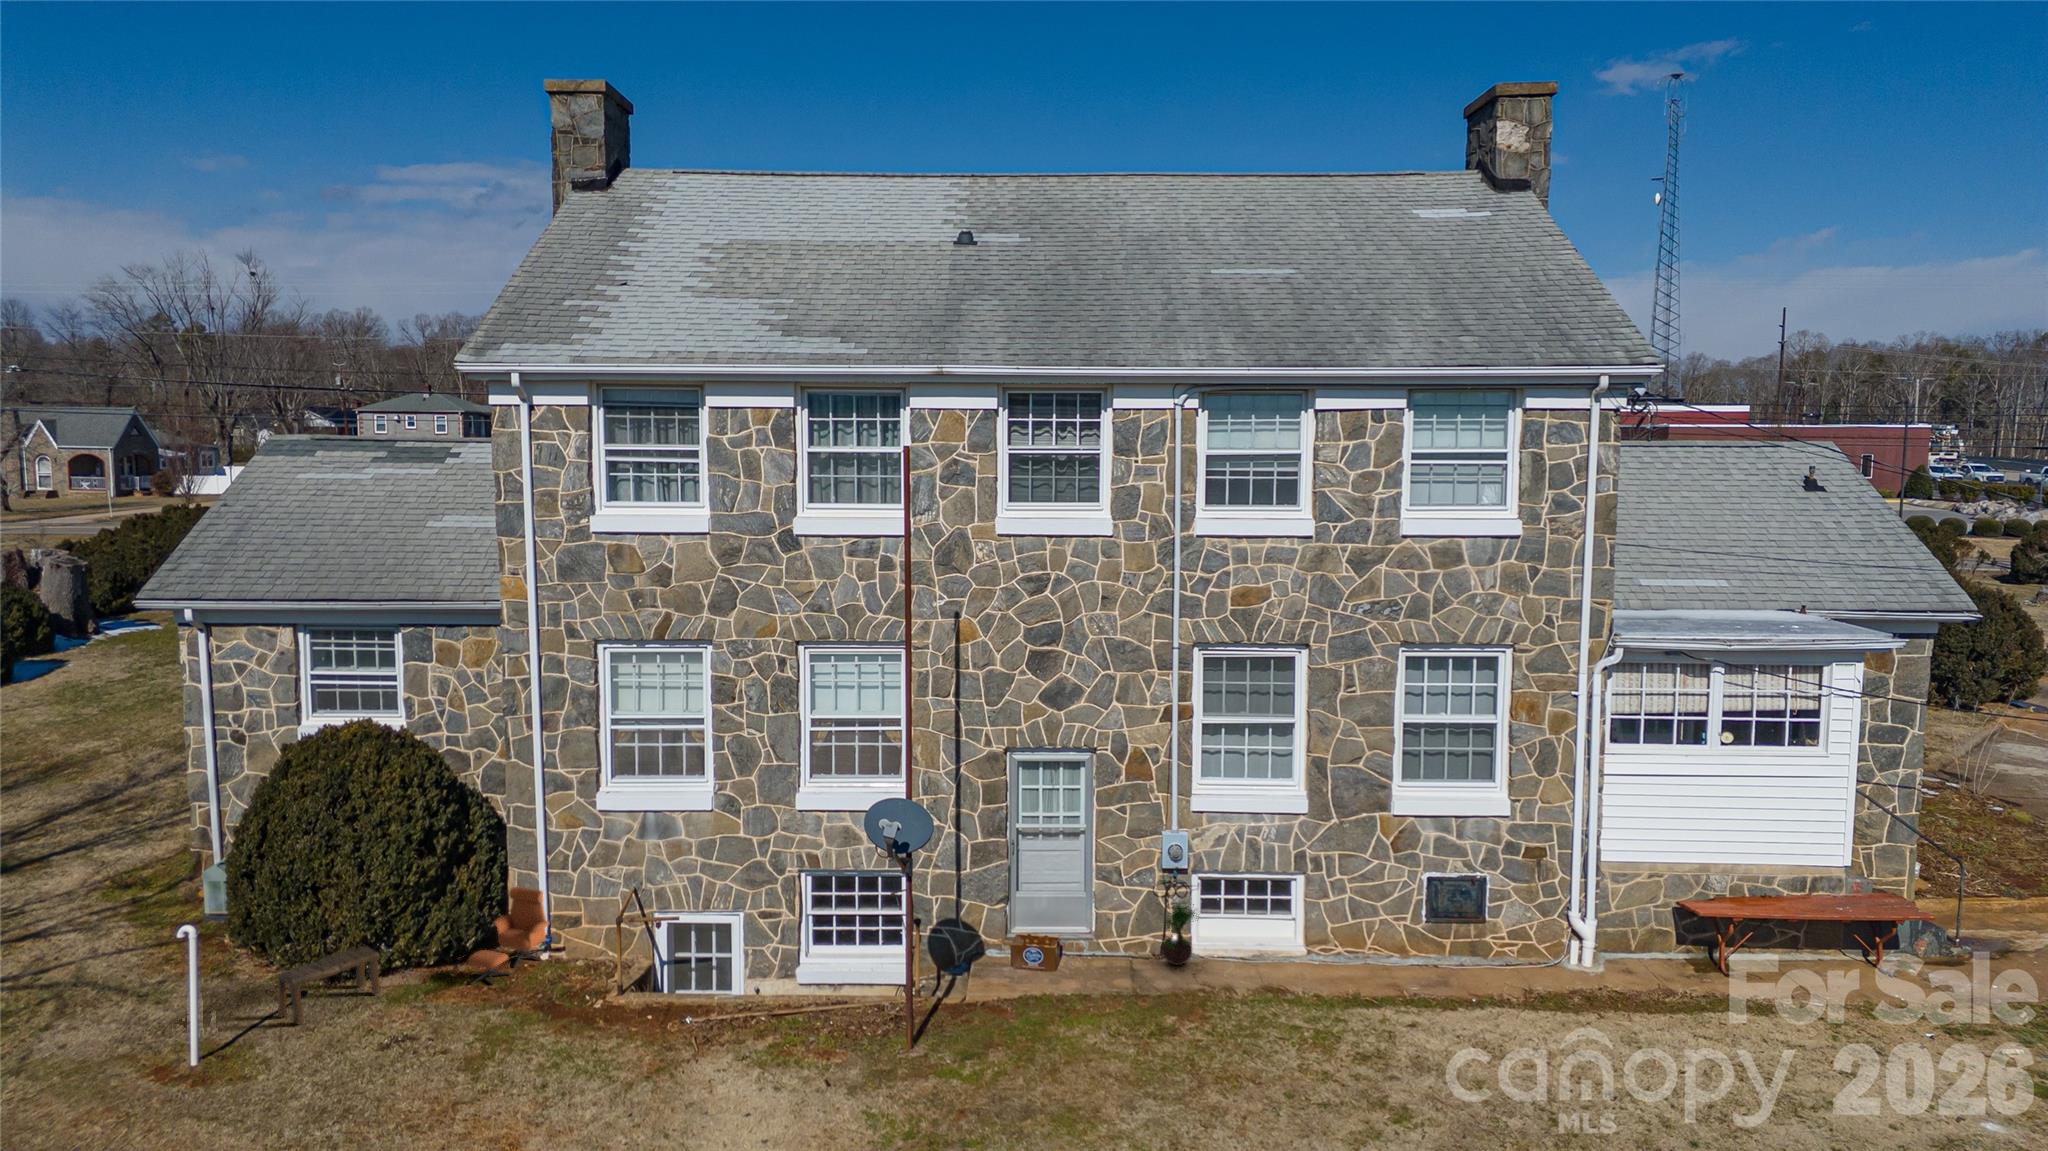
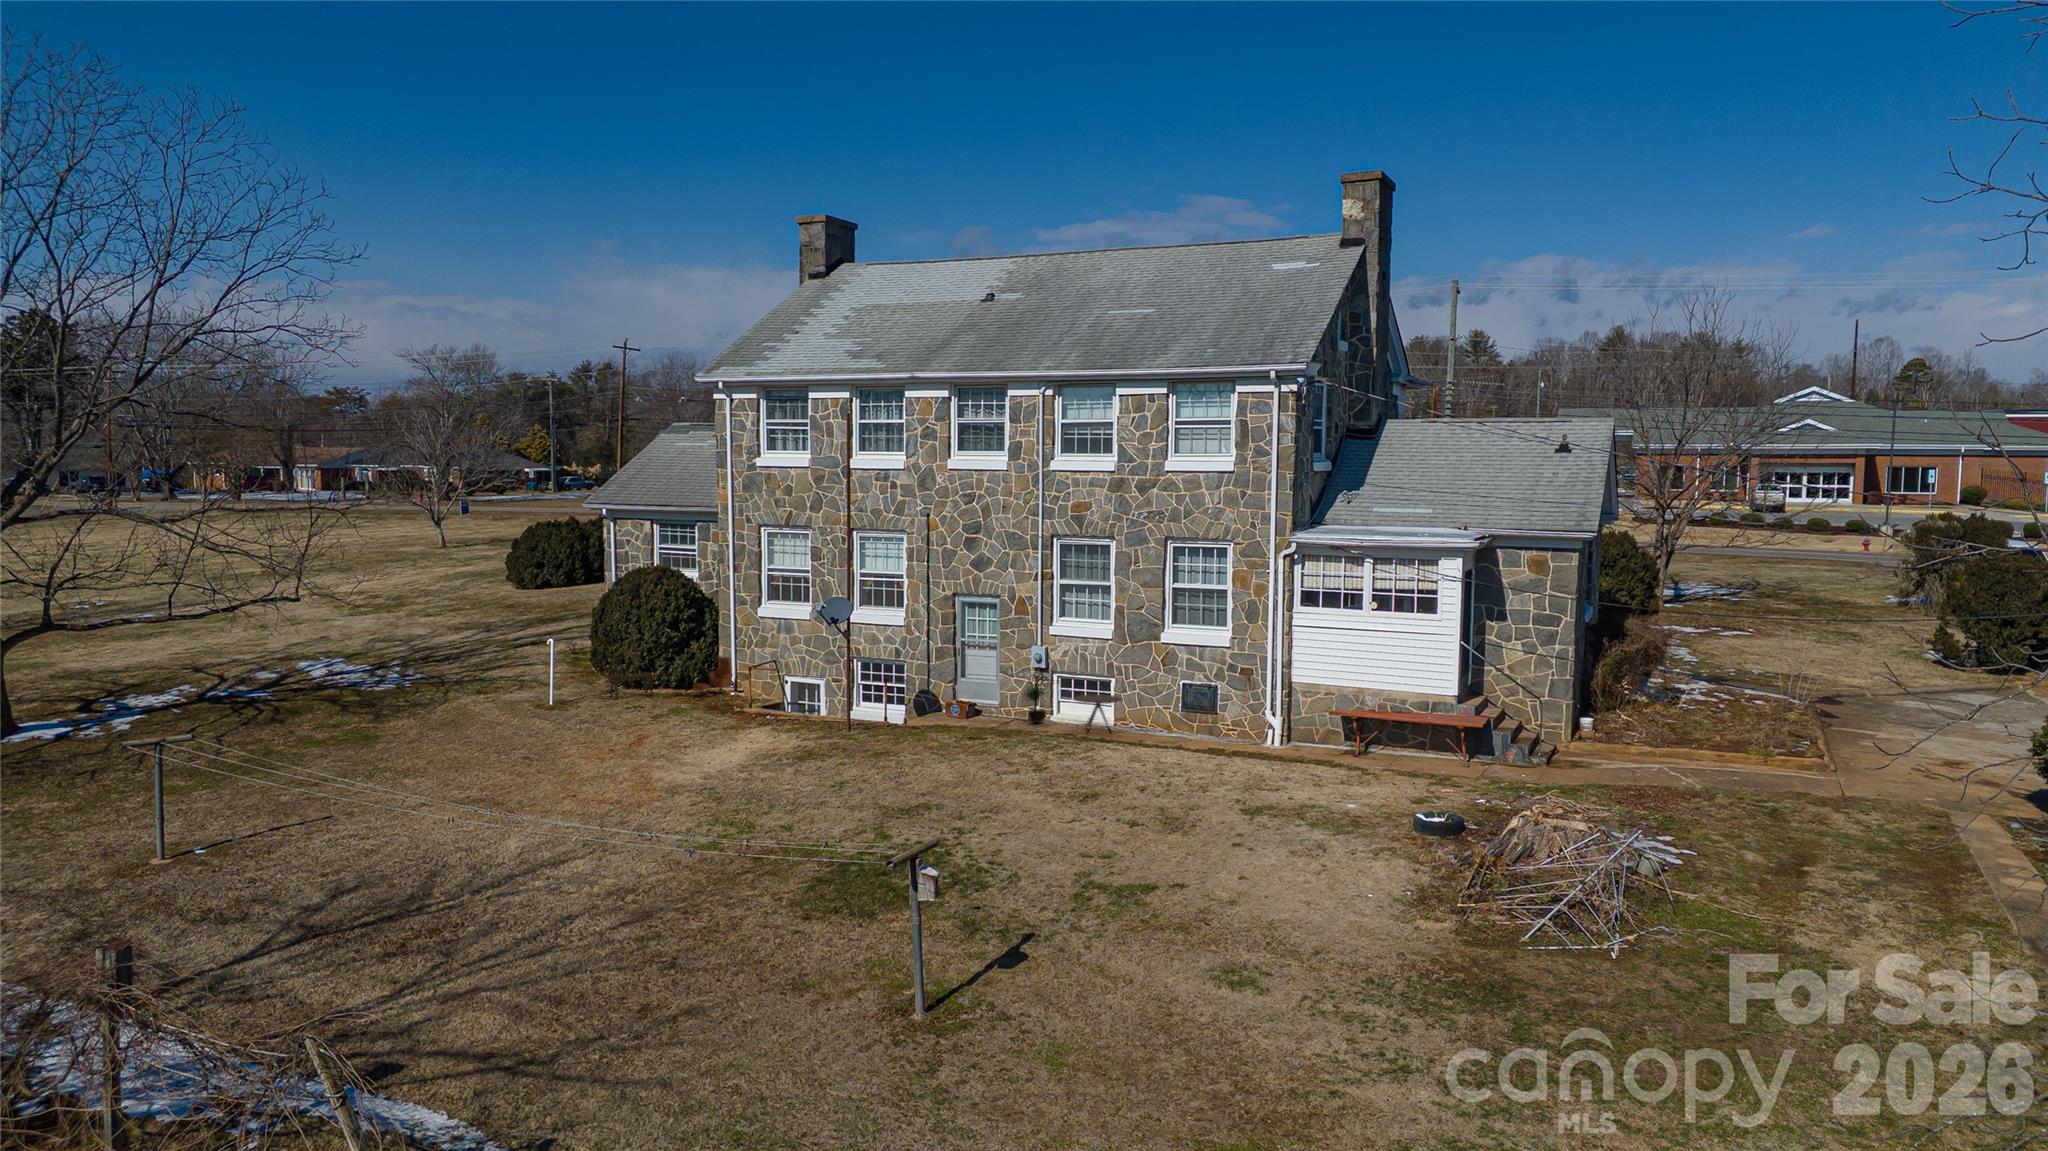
round table: none [1260,904,1345,987] -> present [1074,694,1123,734]

